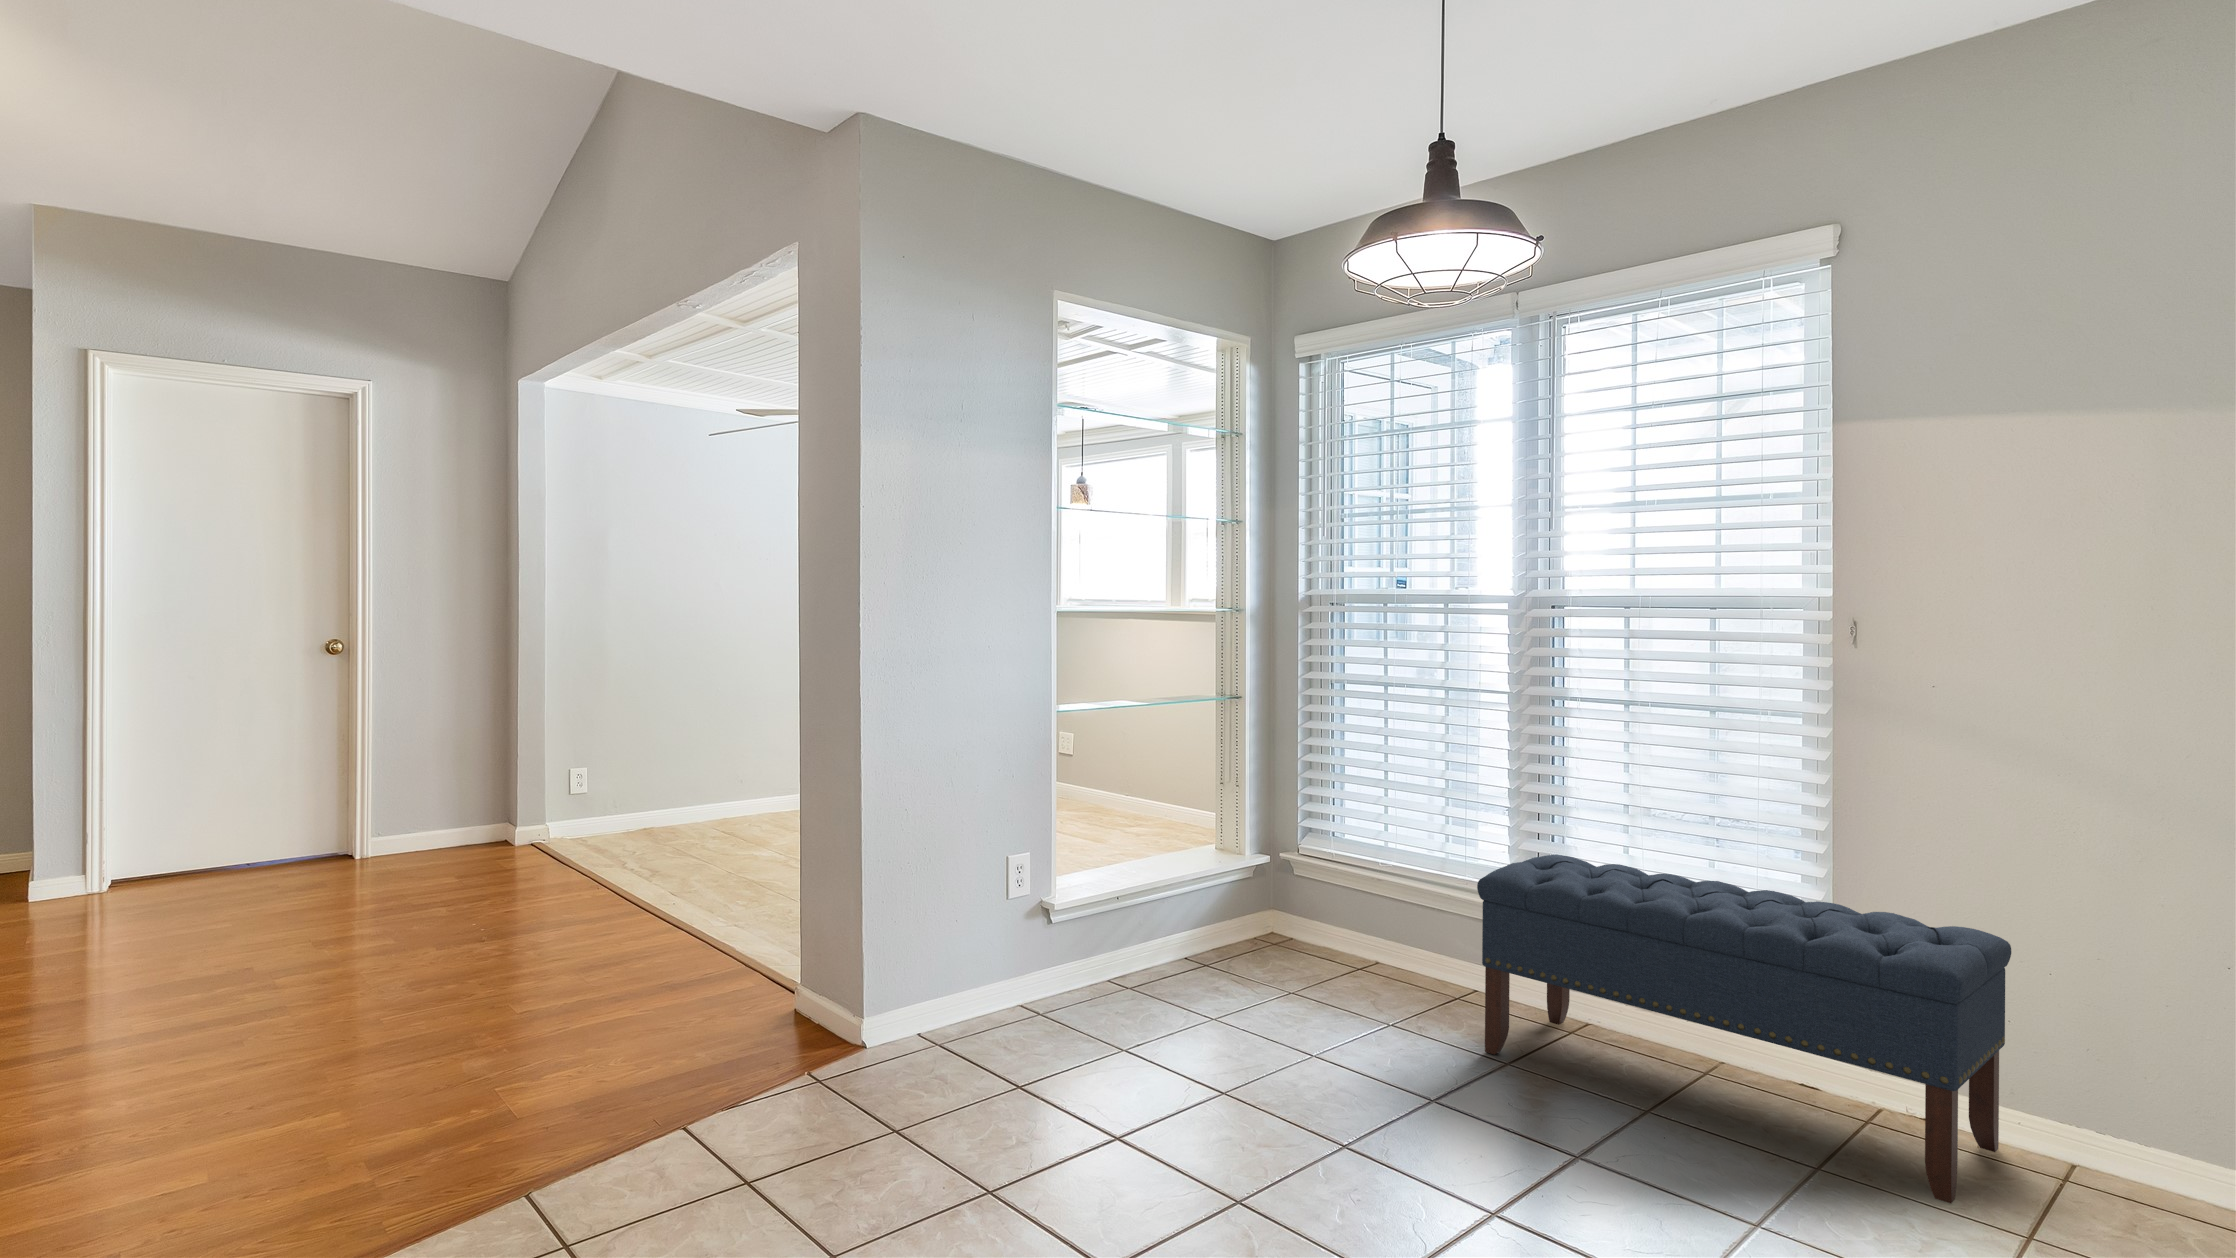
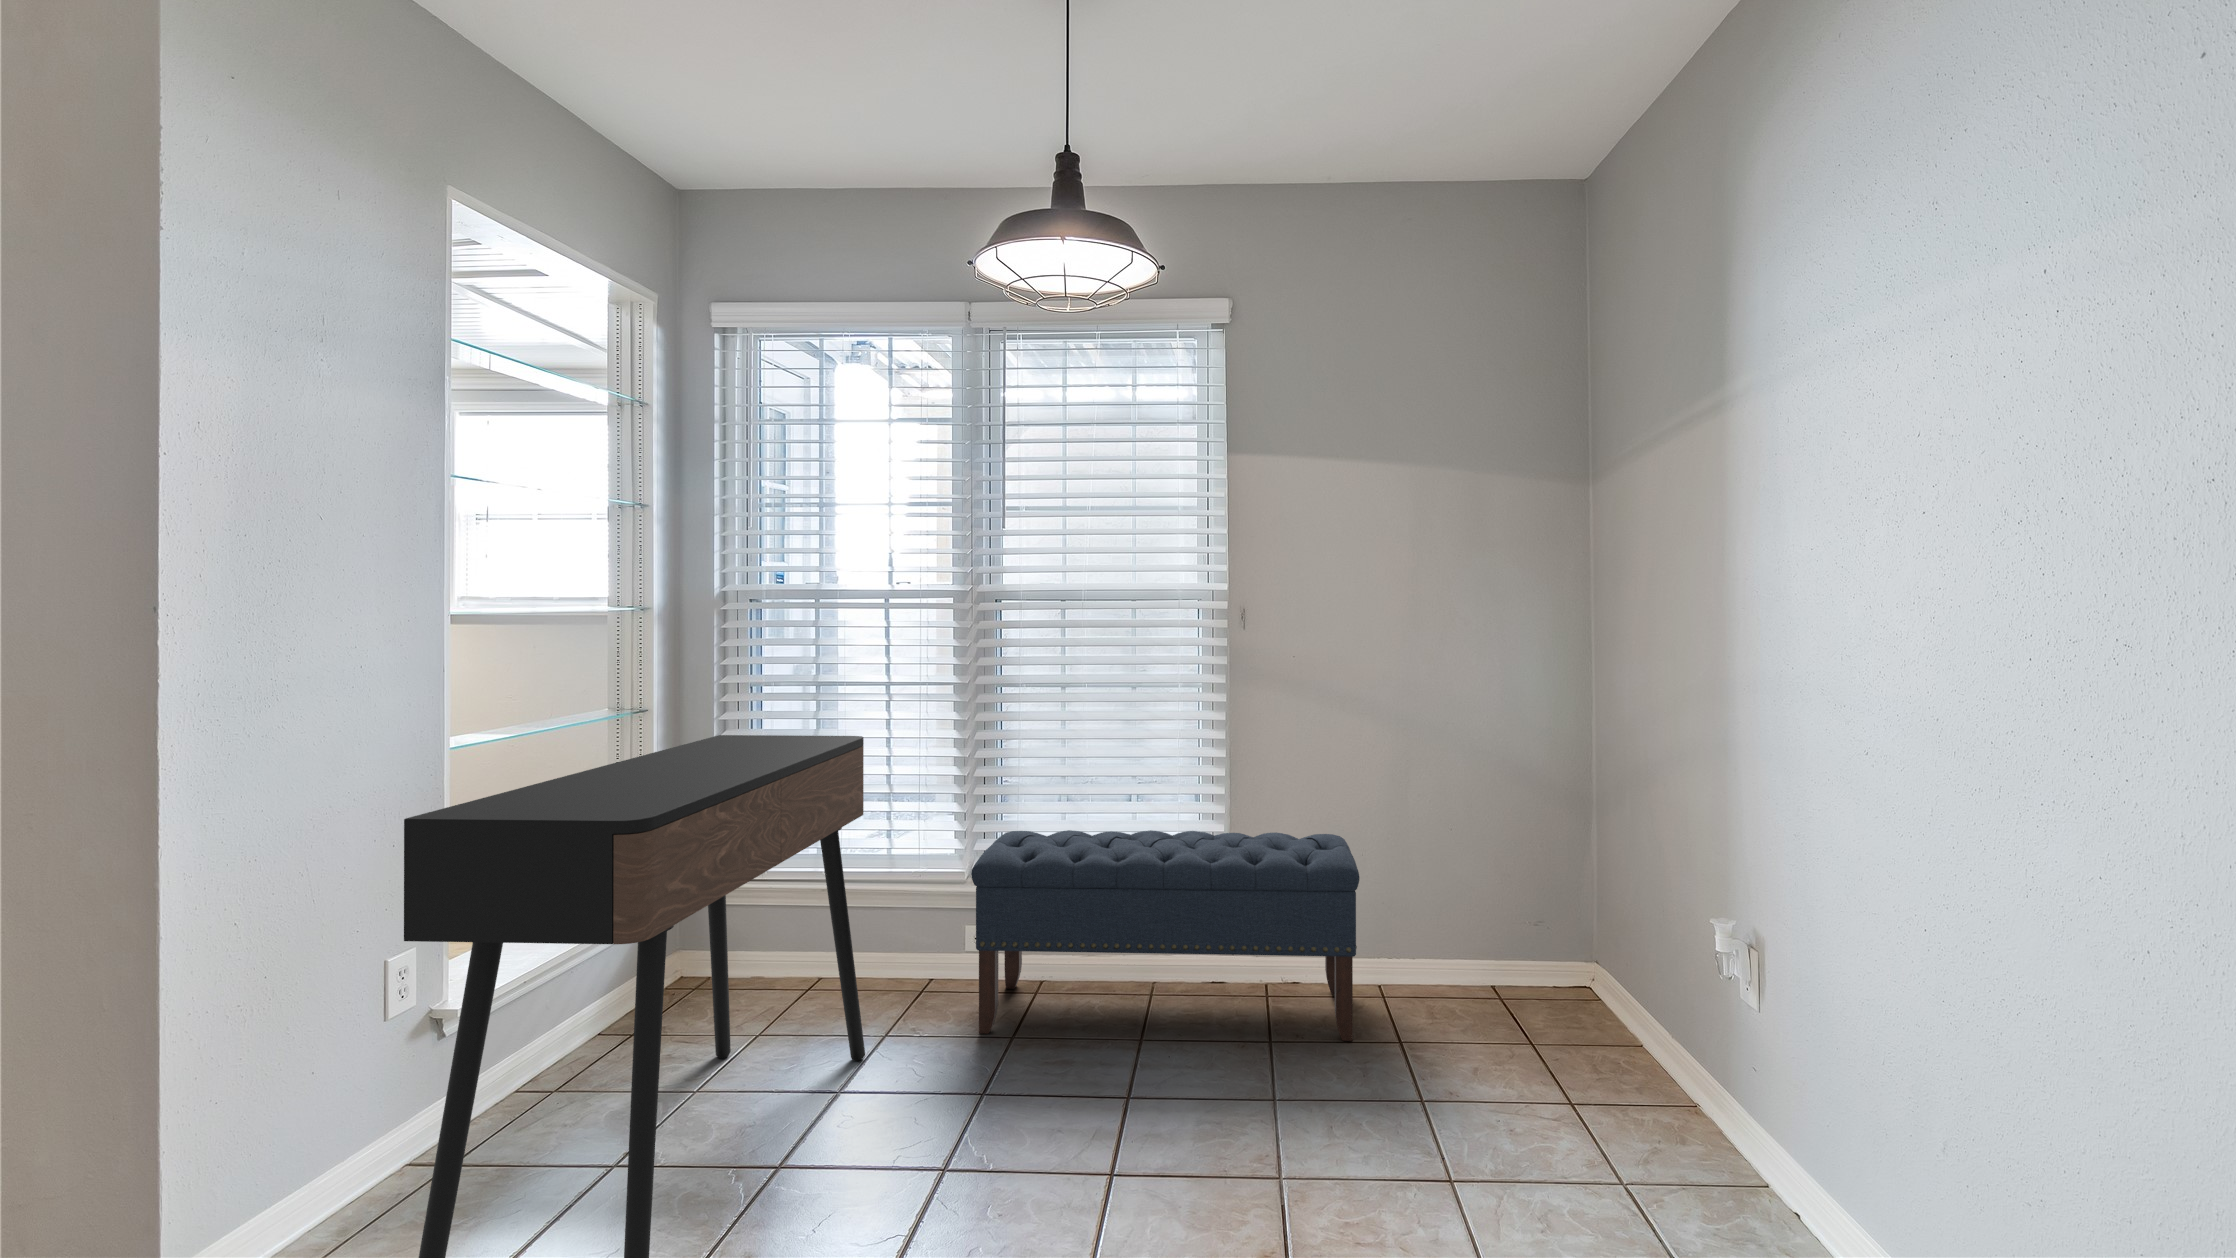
console table: none [959,721,1365,1157] -> present [404,735,865,1258]

